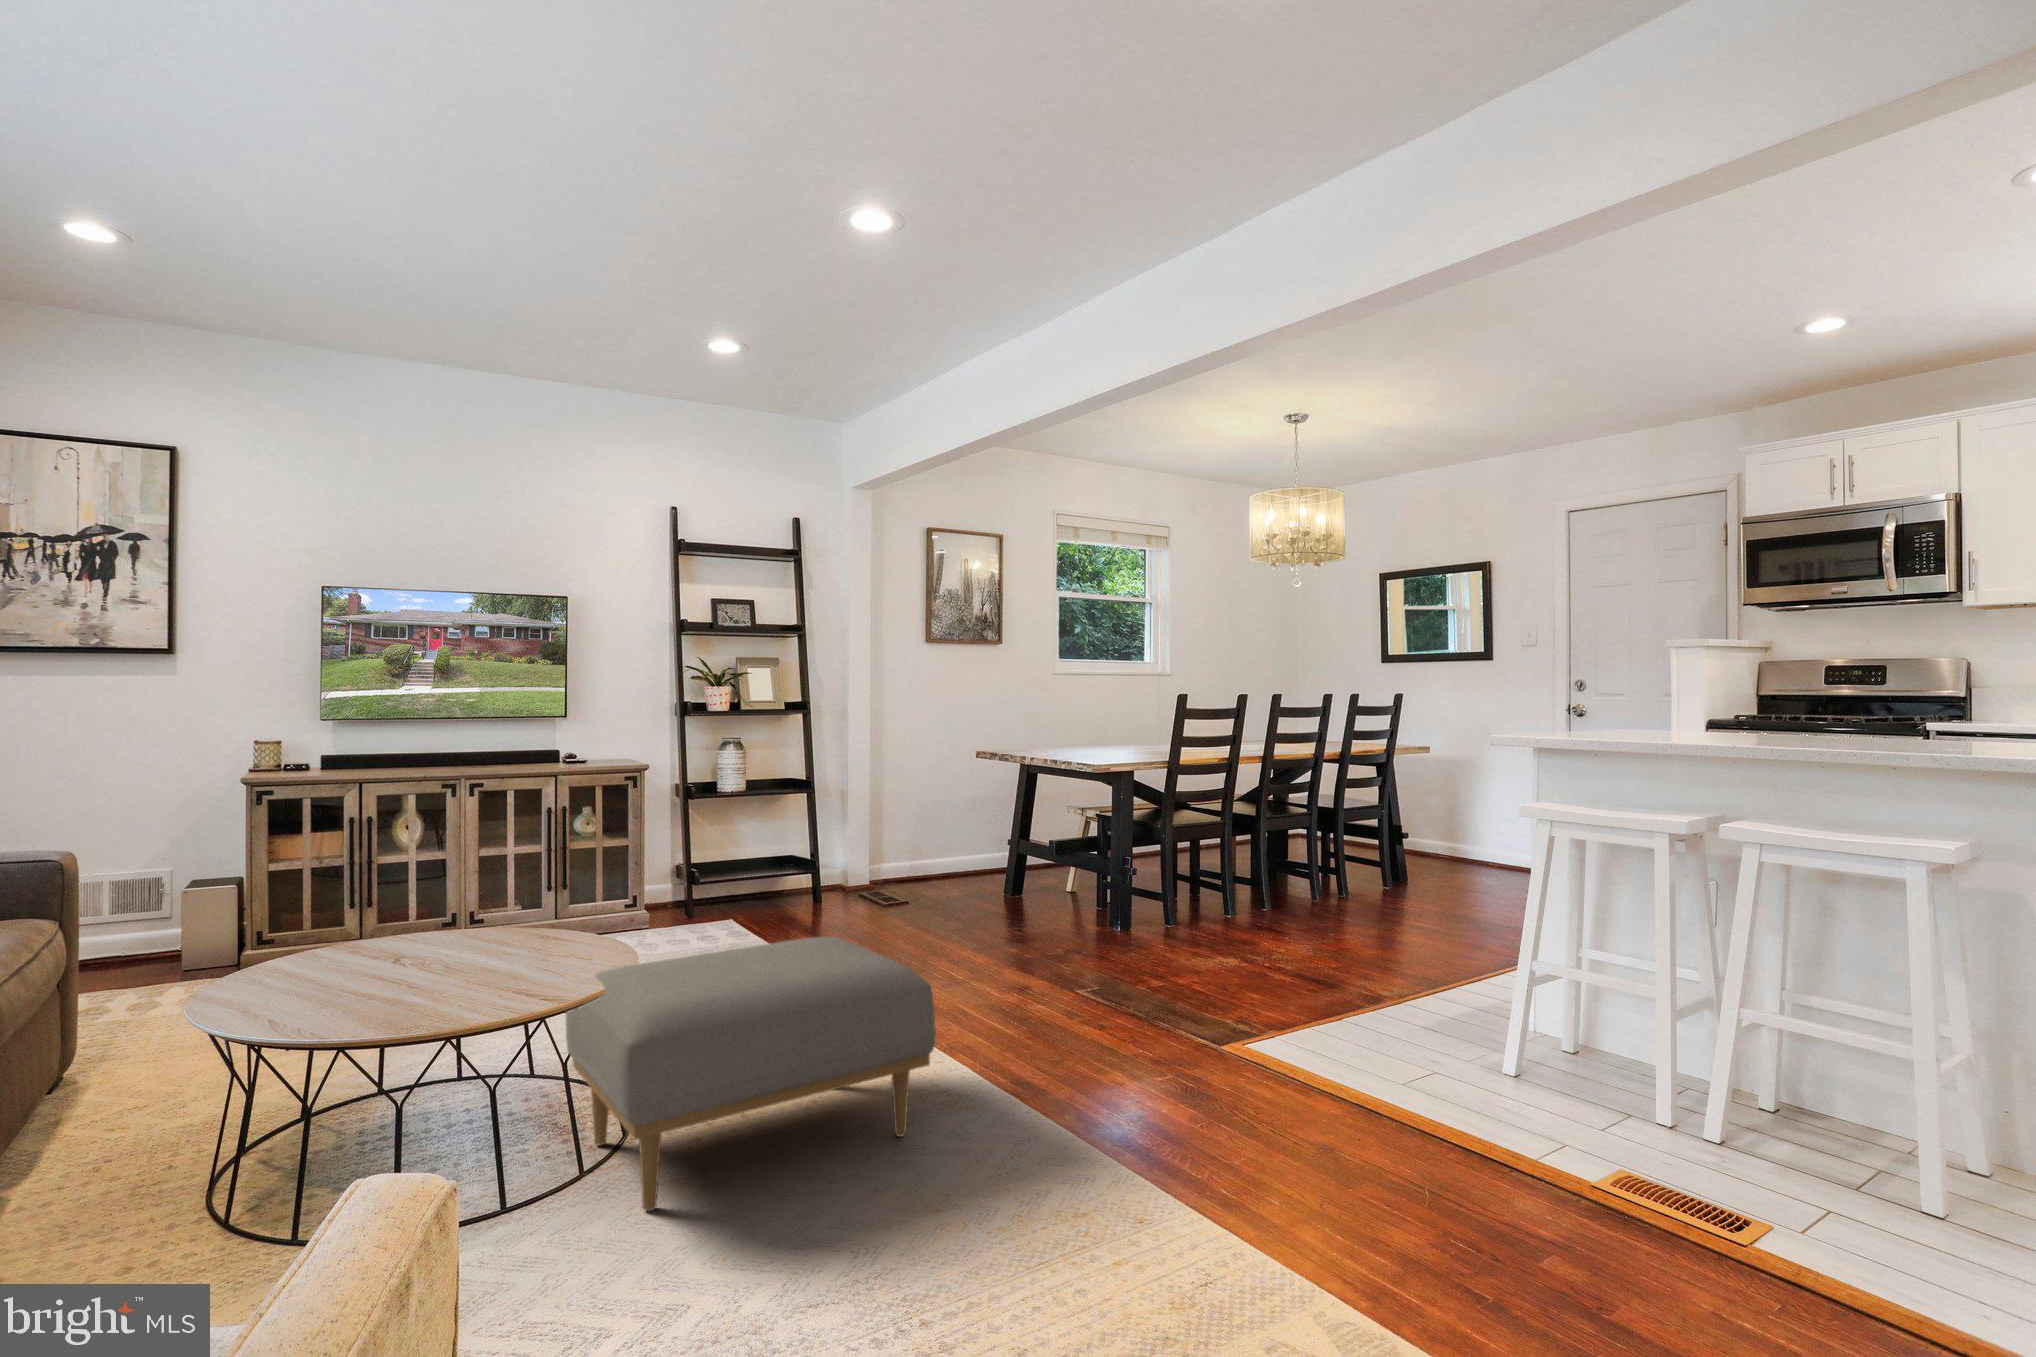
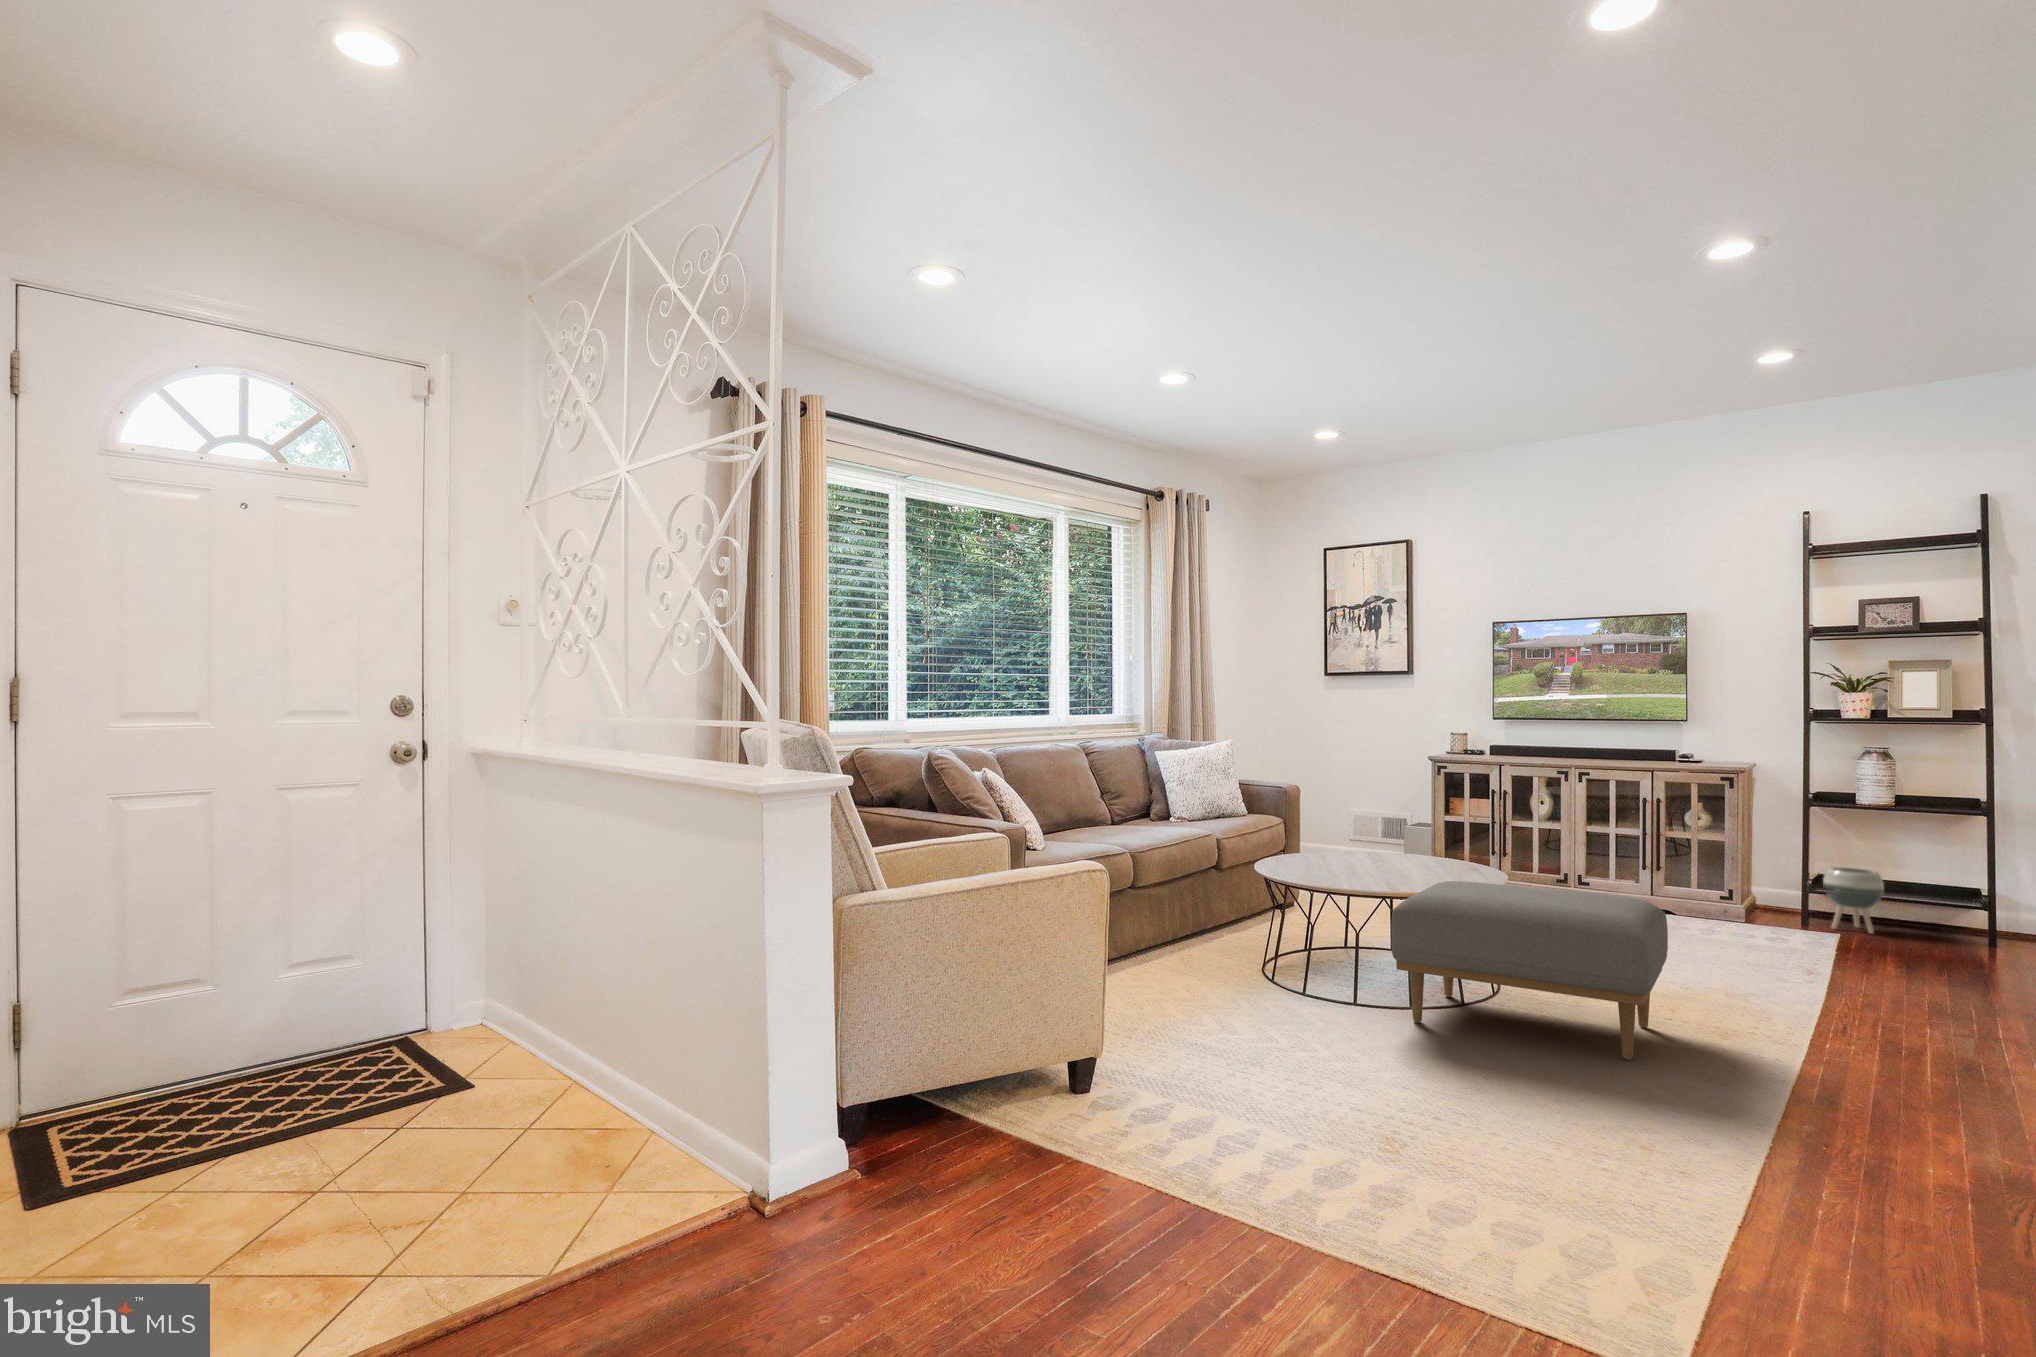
planter: none [710,853,756,916] -> present [1823,867,1884,934]

